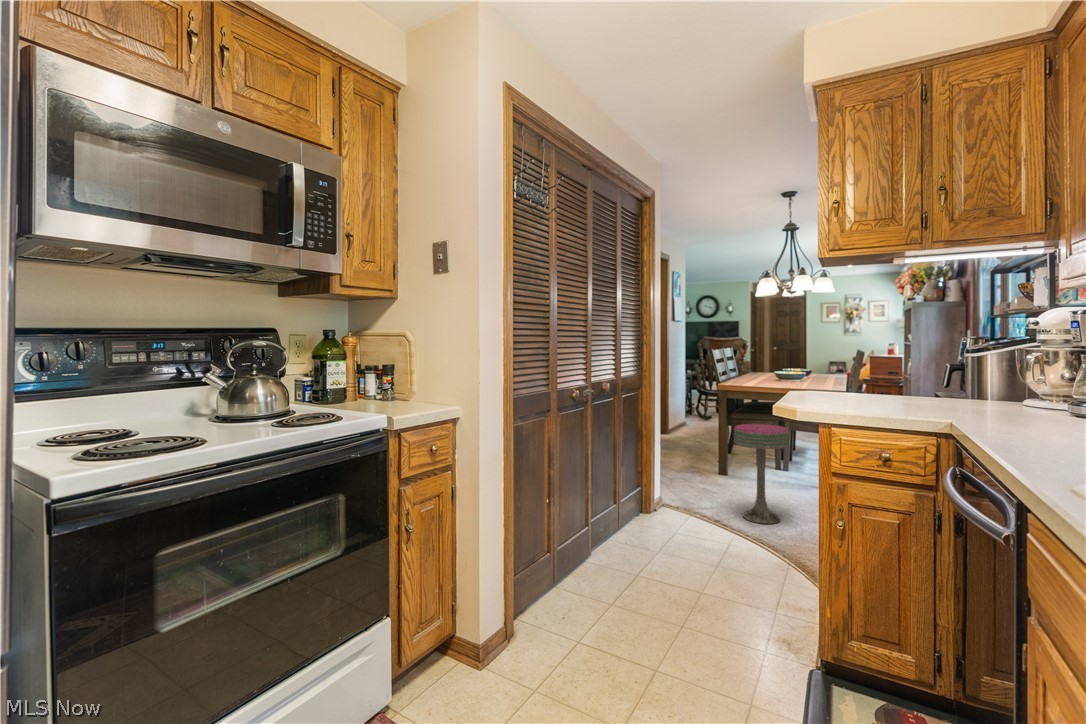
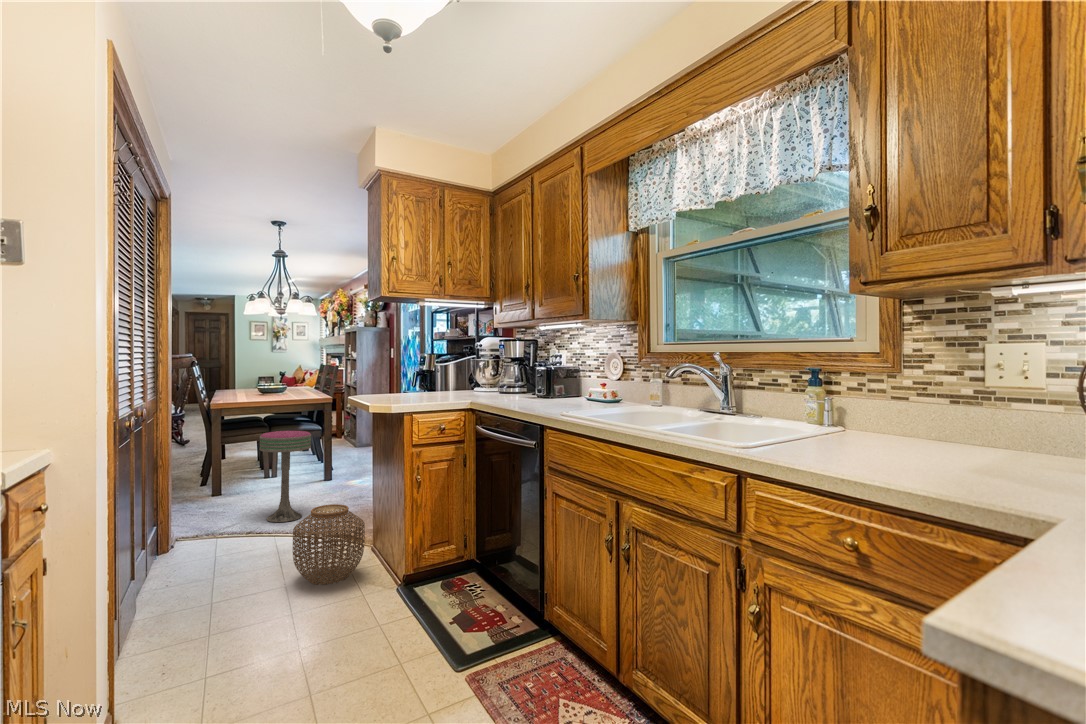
woven basket: none [699,522,785,623] -> present [293,504,365,585]

